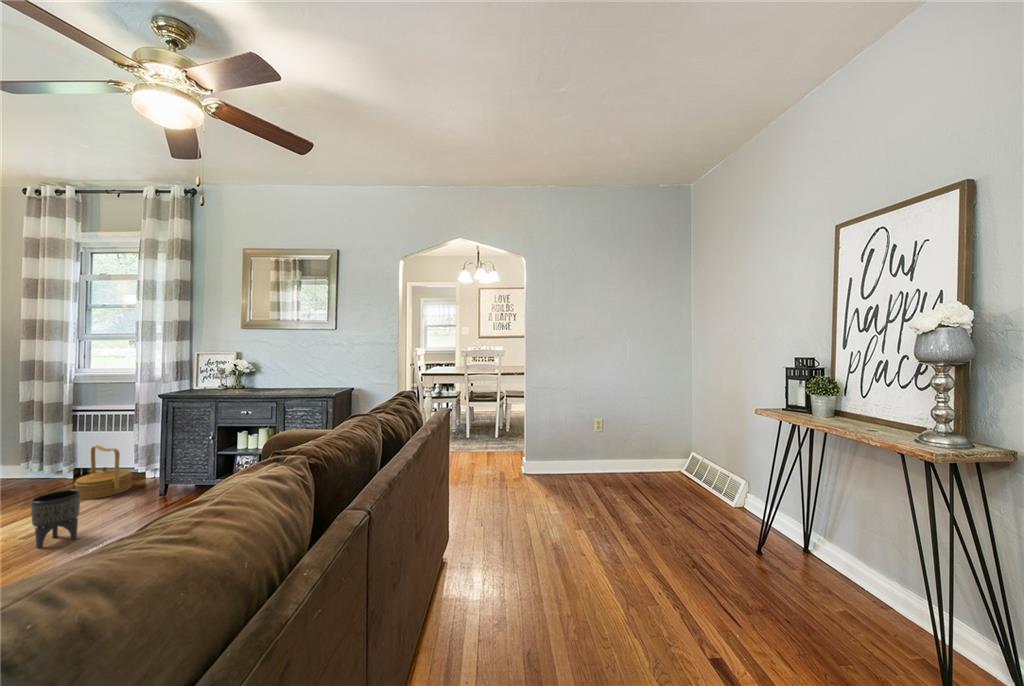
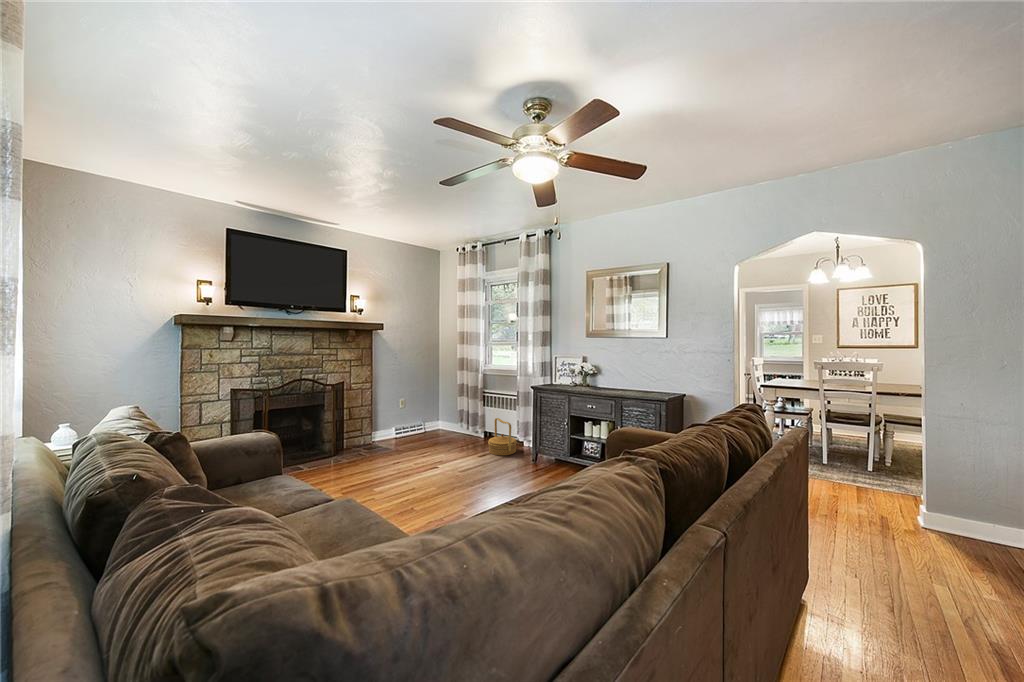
planter: present [30,490,81,548] -> none [478,451,501,488]

